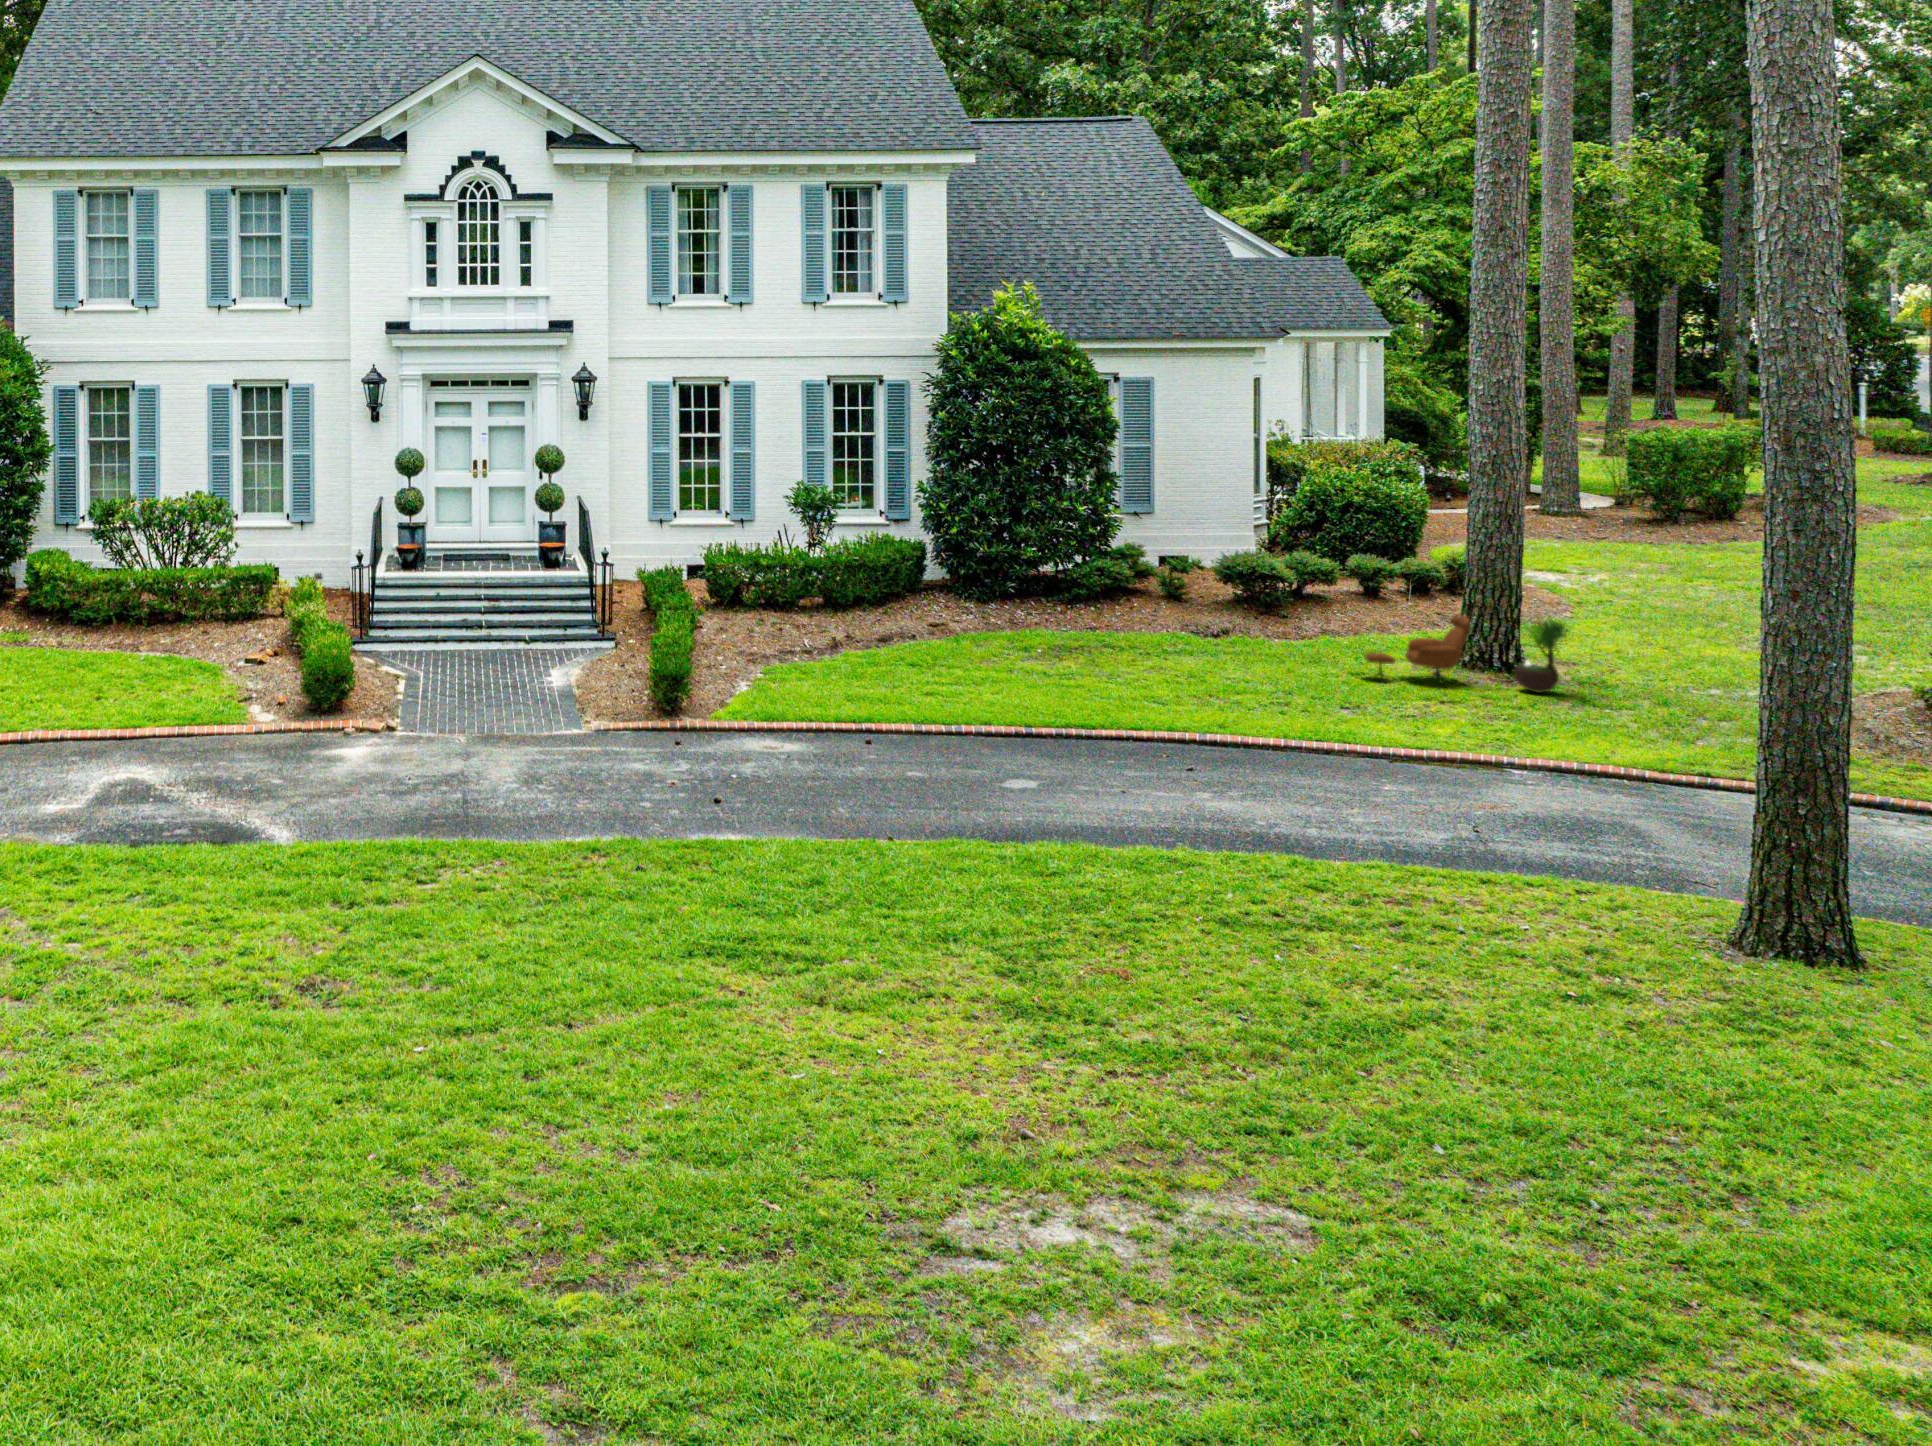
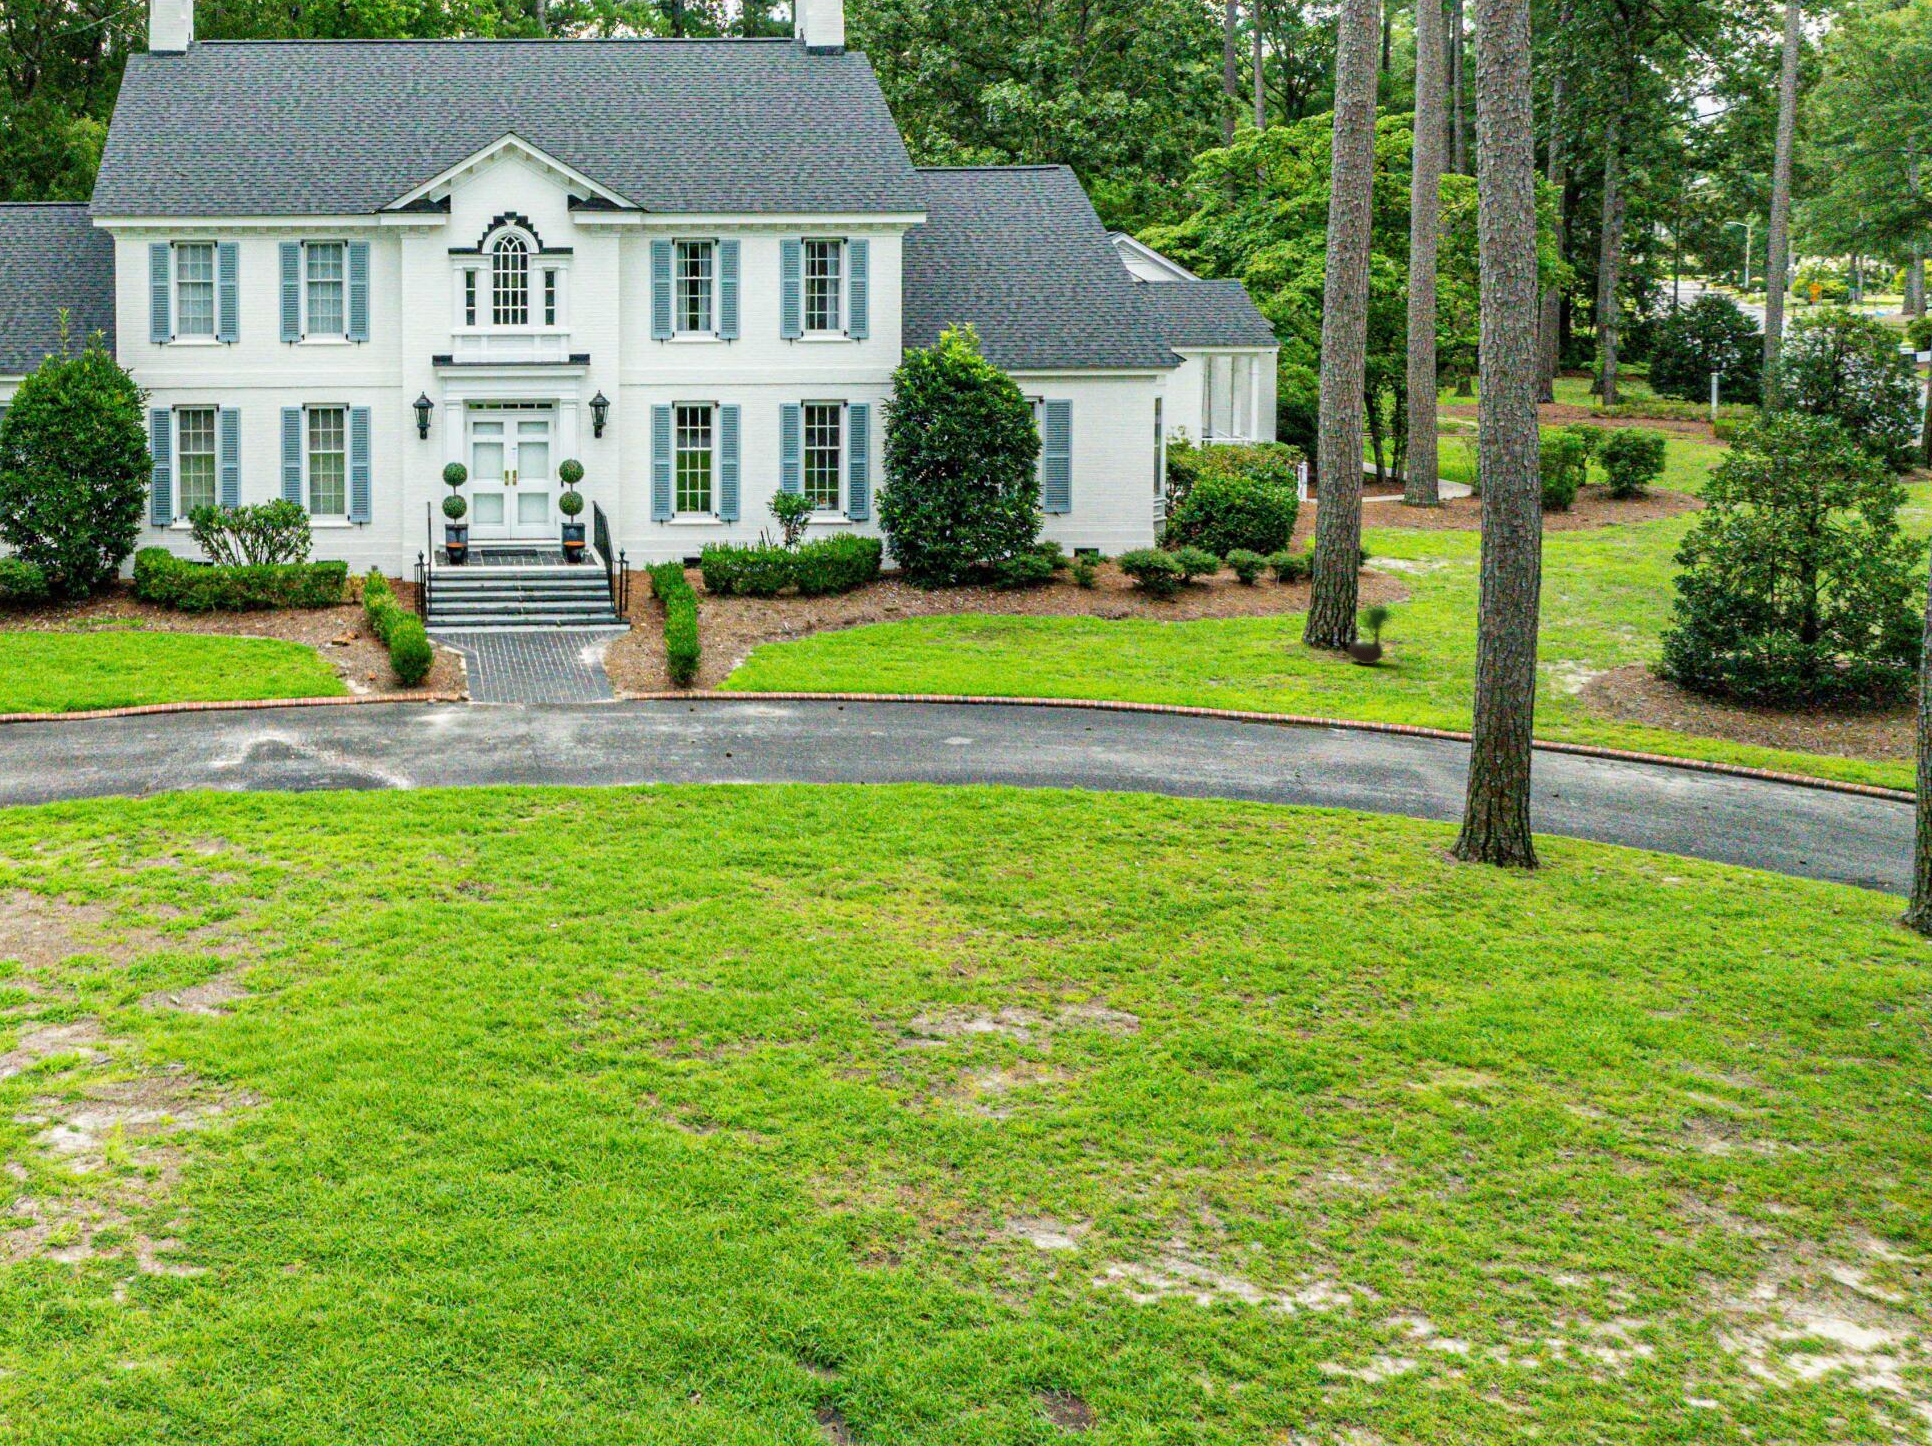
lounge chair: present [1365,616,1470,682] -> none [1229,603,1316,660]

